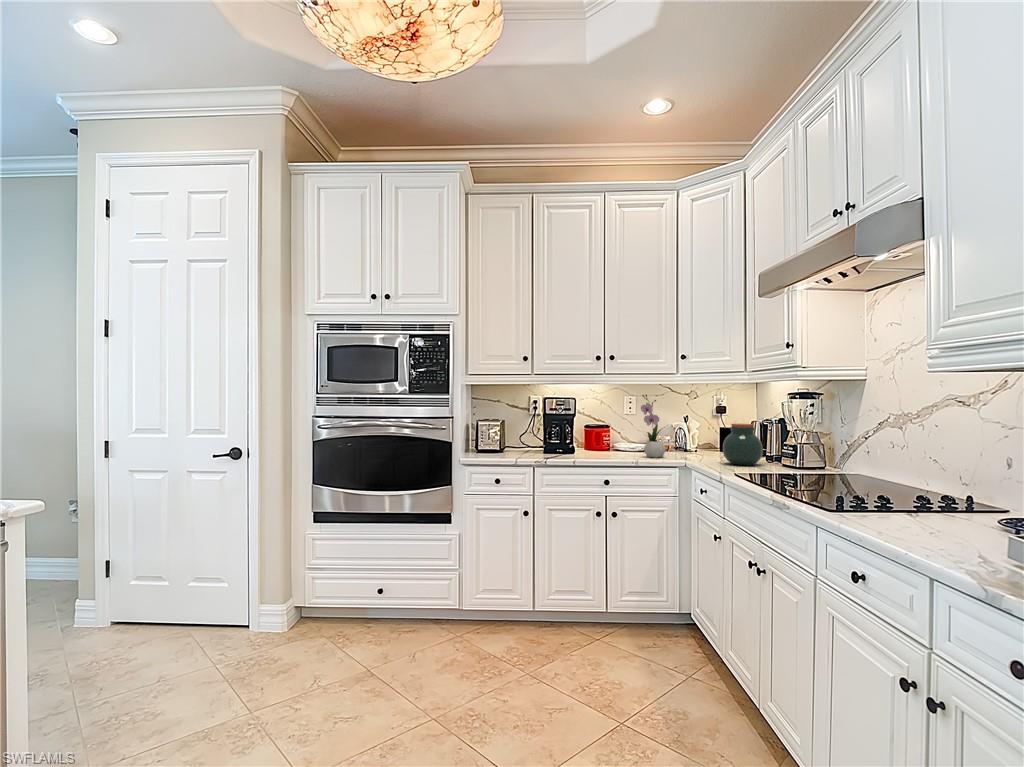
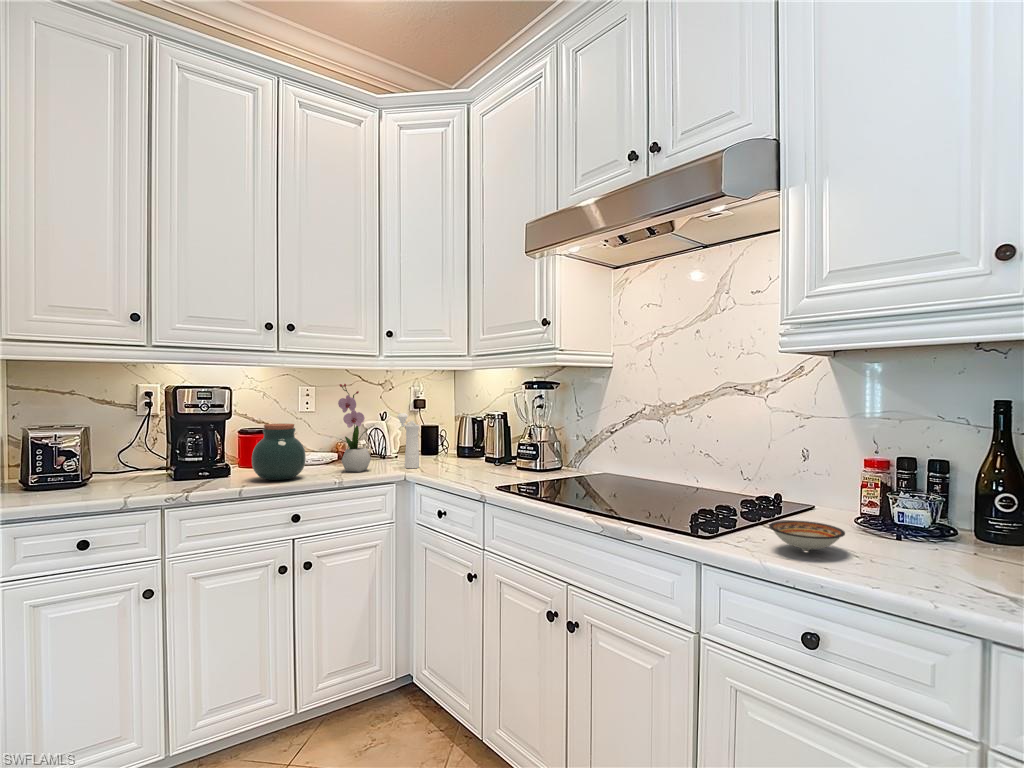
pepper mill: none [689,417,703,459] -> present [397,413,419,468]
jar: present [723,424,763,465] -> present [252,424,306,480]
ceramic bowl: none [871,503,941,526] -> present [769,520,845,551]

